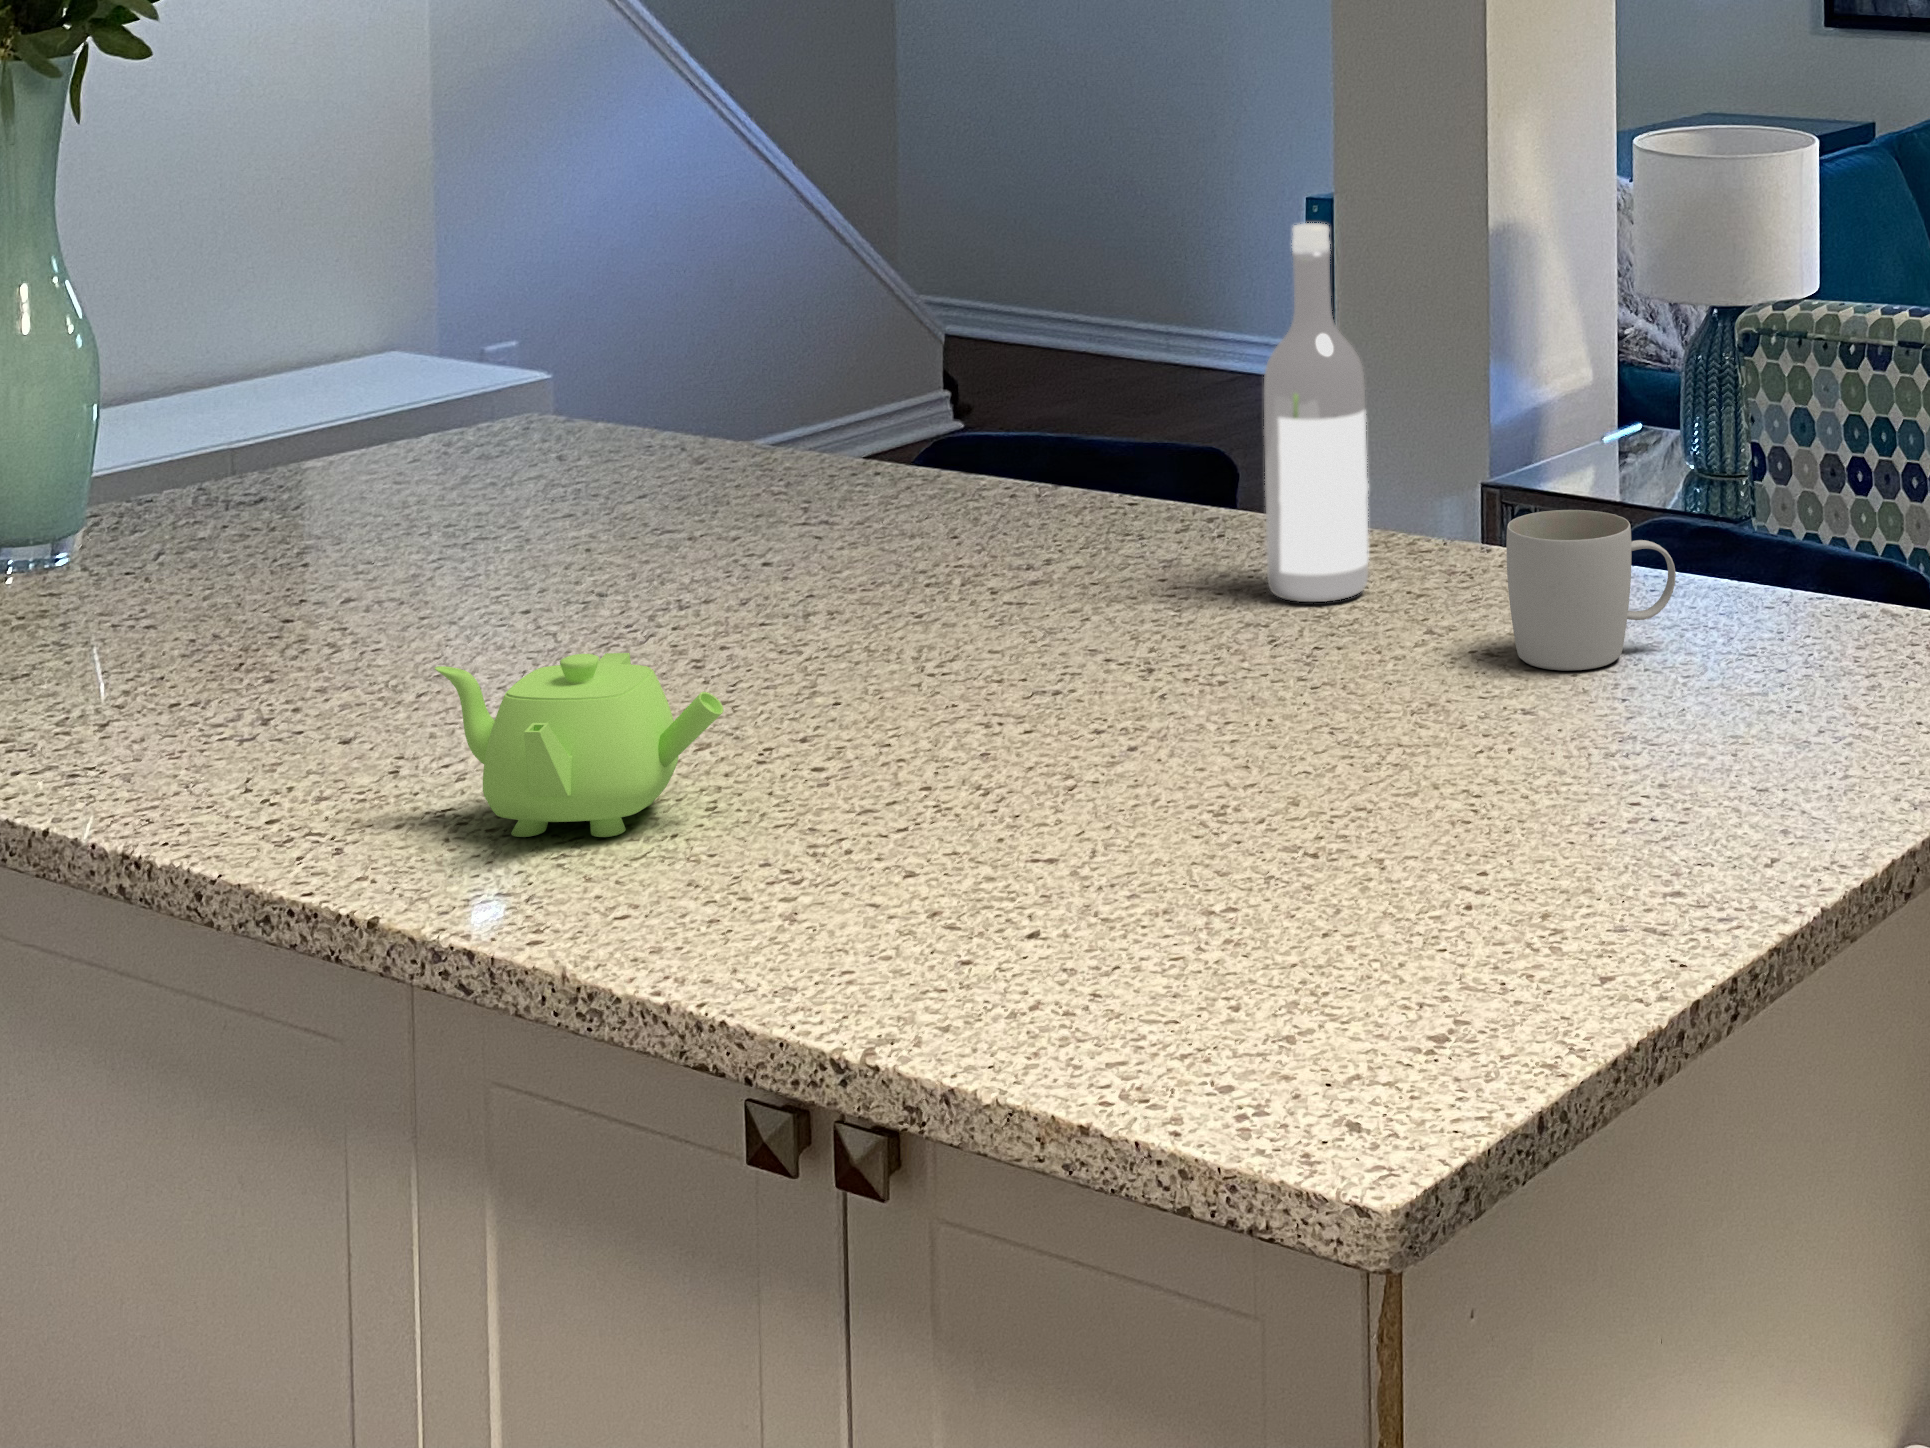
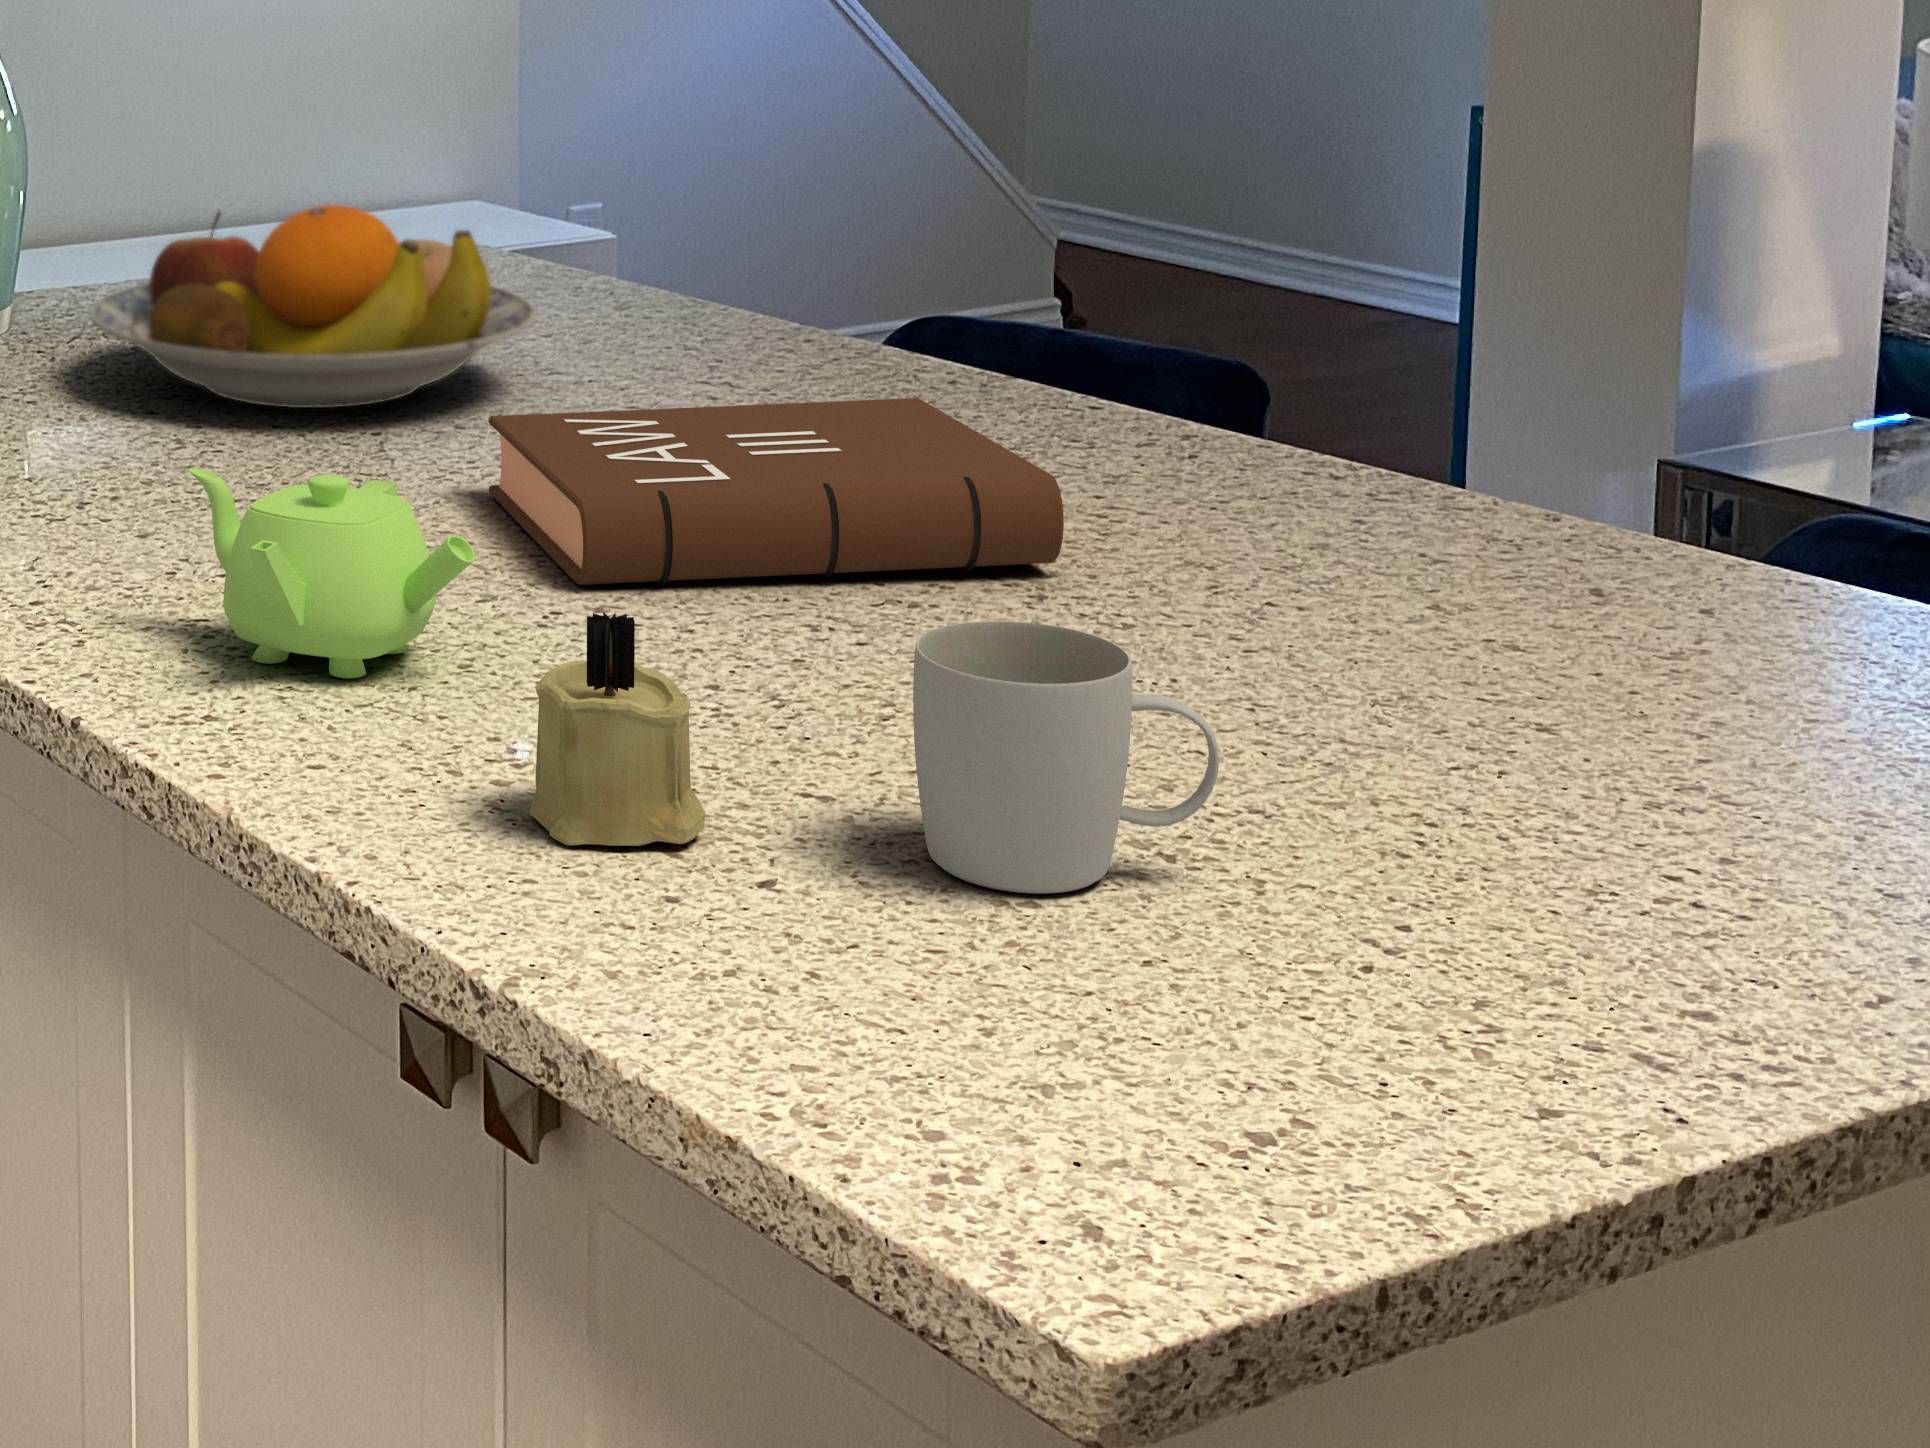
wine bottle: present [1264,223,1369,602] -> none [1228,70,1373,549]
fruit bowl: none [200,396,655,596] -> present [90,205,536,408]
mug: present [1506,510,1676,670] -> present [913,621,1219,893]
book: none [657,516,1161,720] -> present [489,398,1064,585]
candle: none [824,735,973,939] -> present [529,612,705,846]

